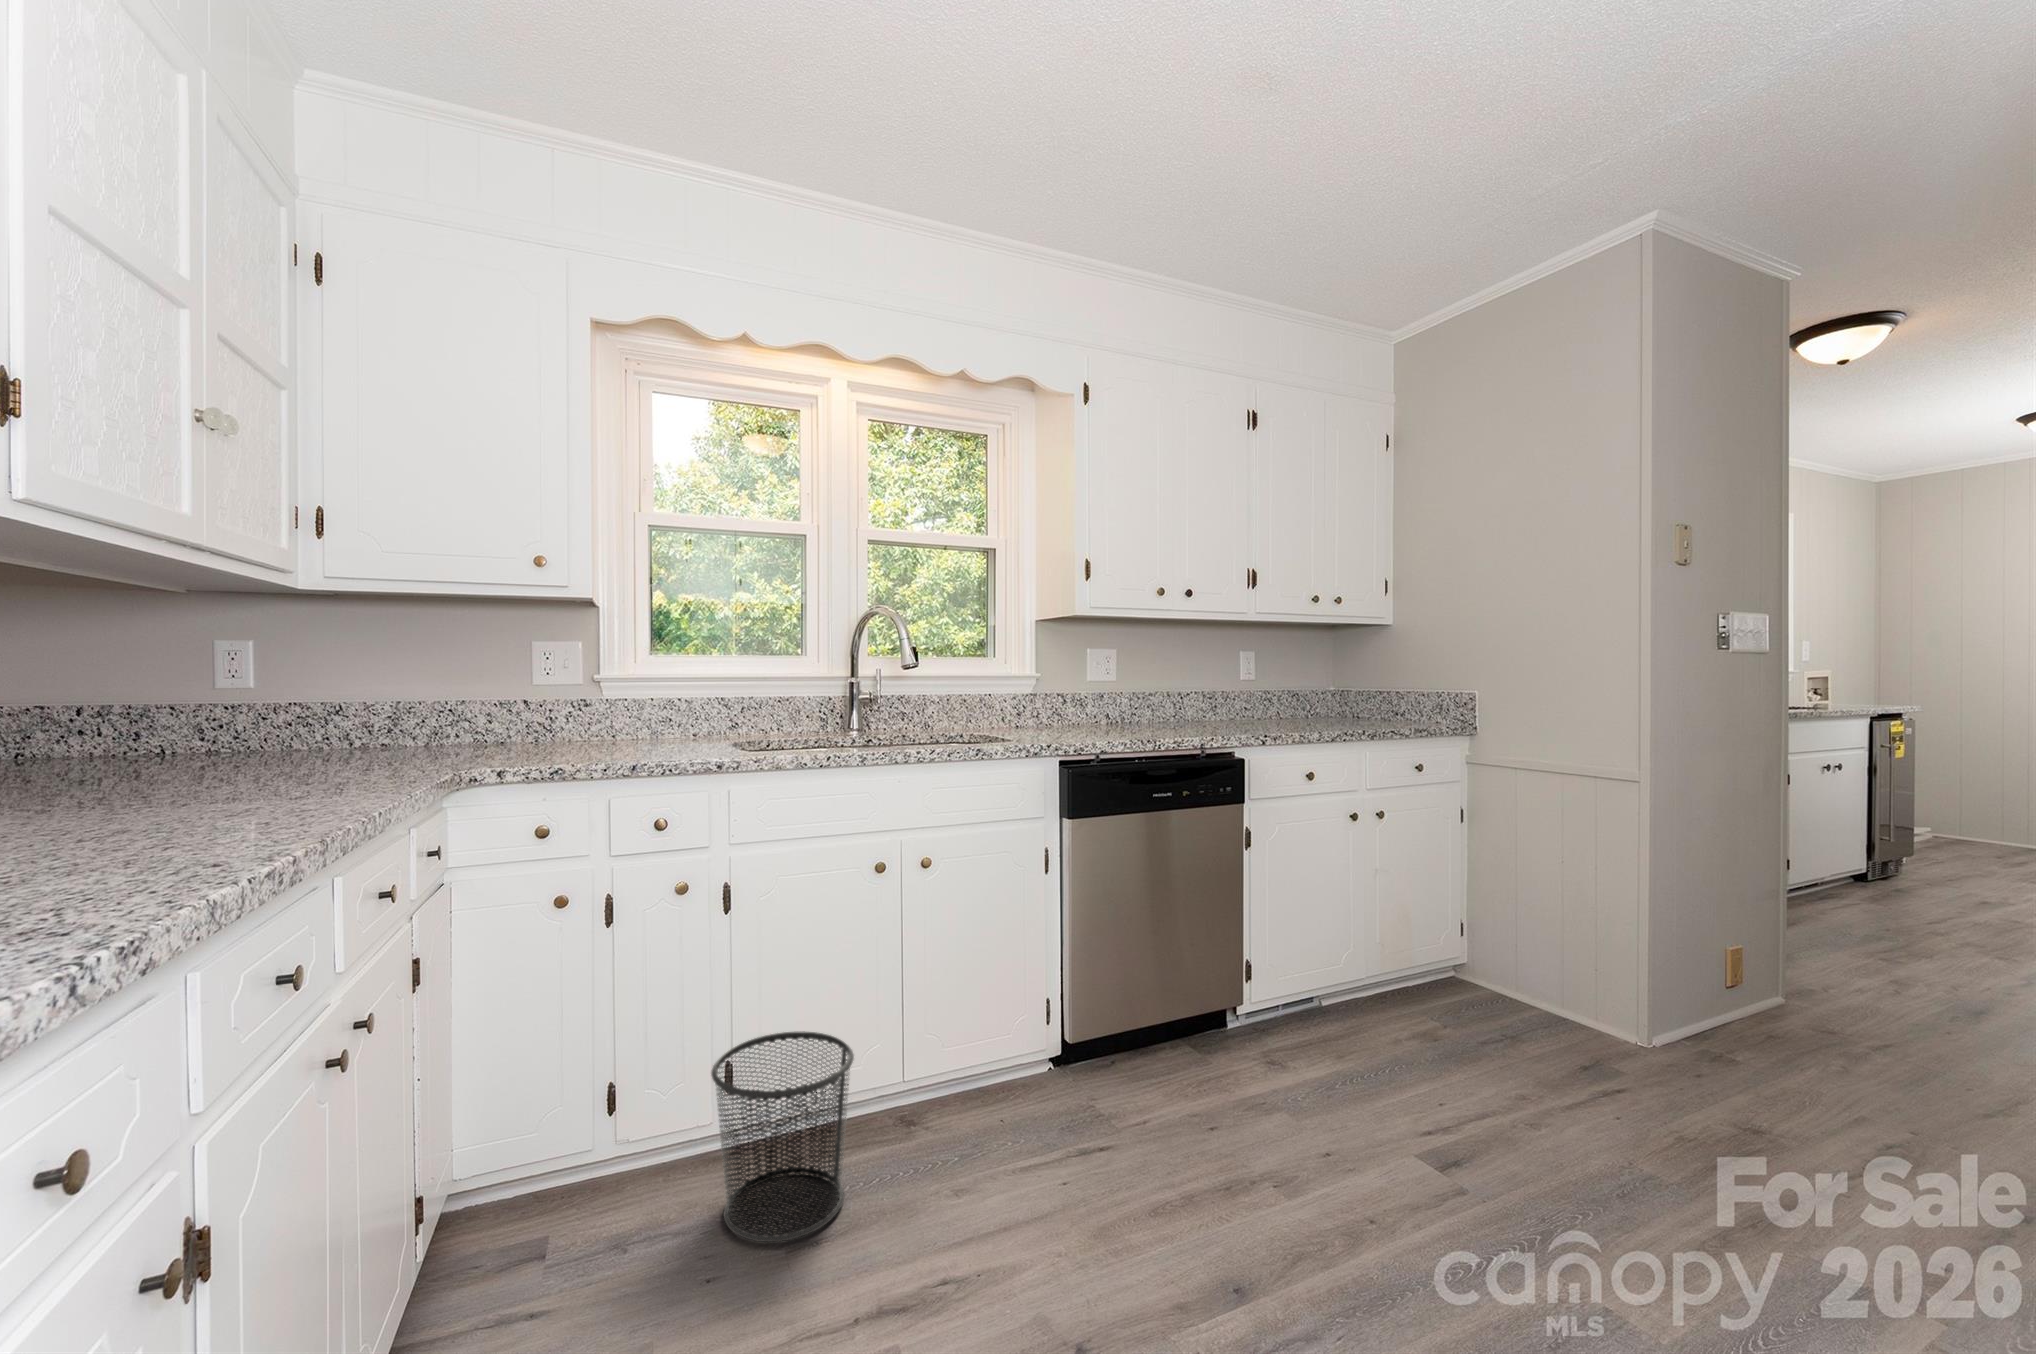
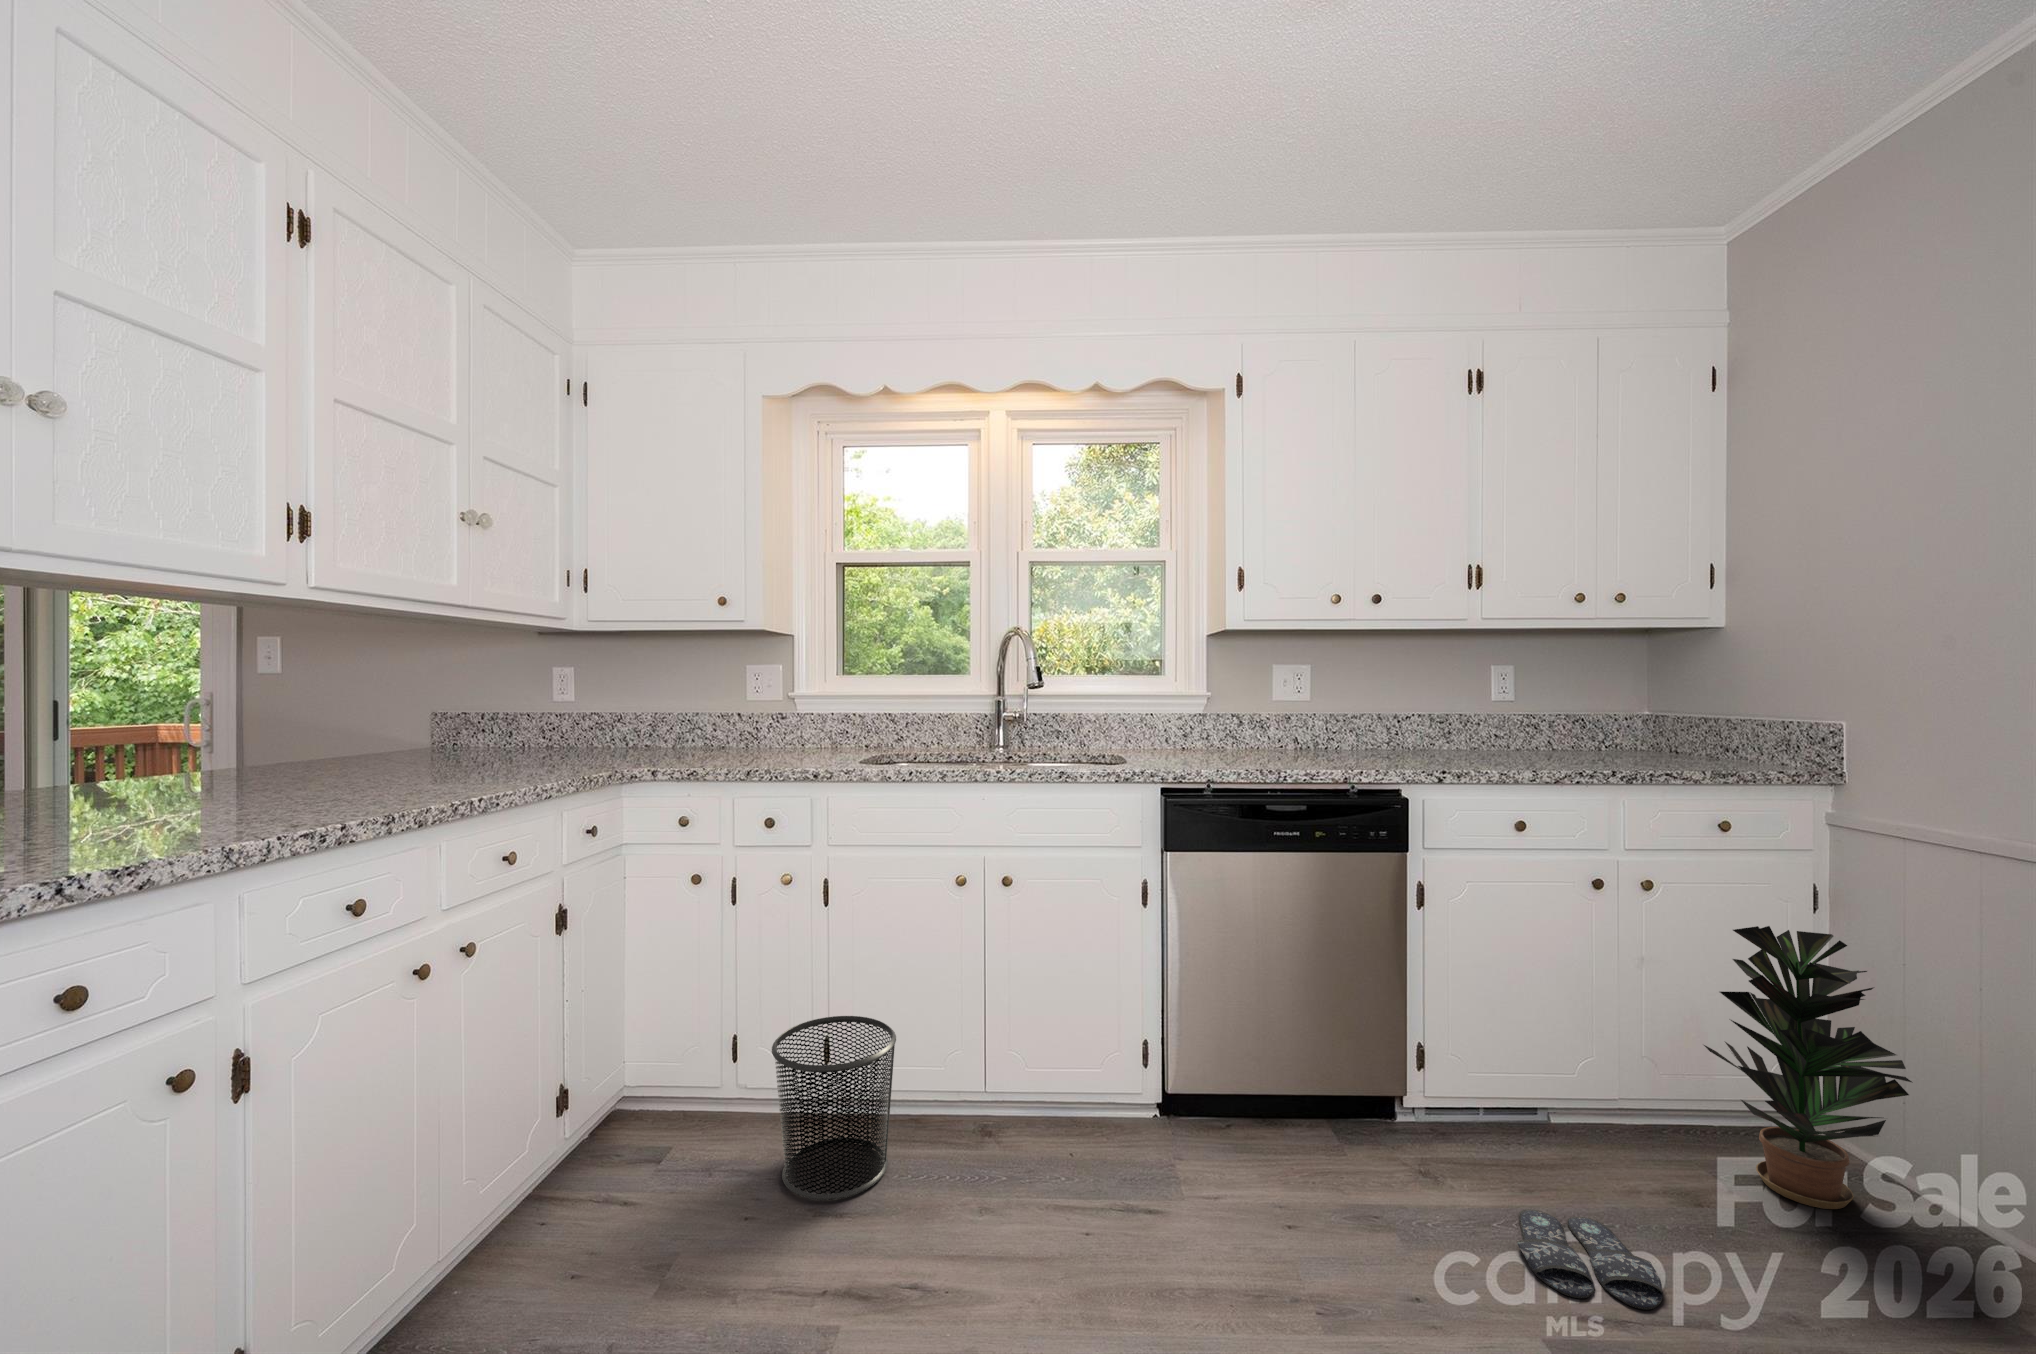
potted plant: none [1419,836,1544,1027] -> present [1704,926,1912,1209]
slippers: none [1354,1068,1467,1123] -> present [1517,1209,1663,1310]

